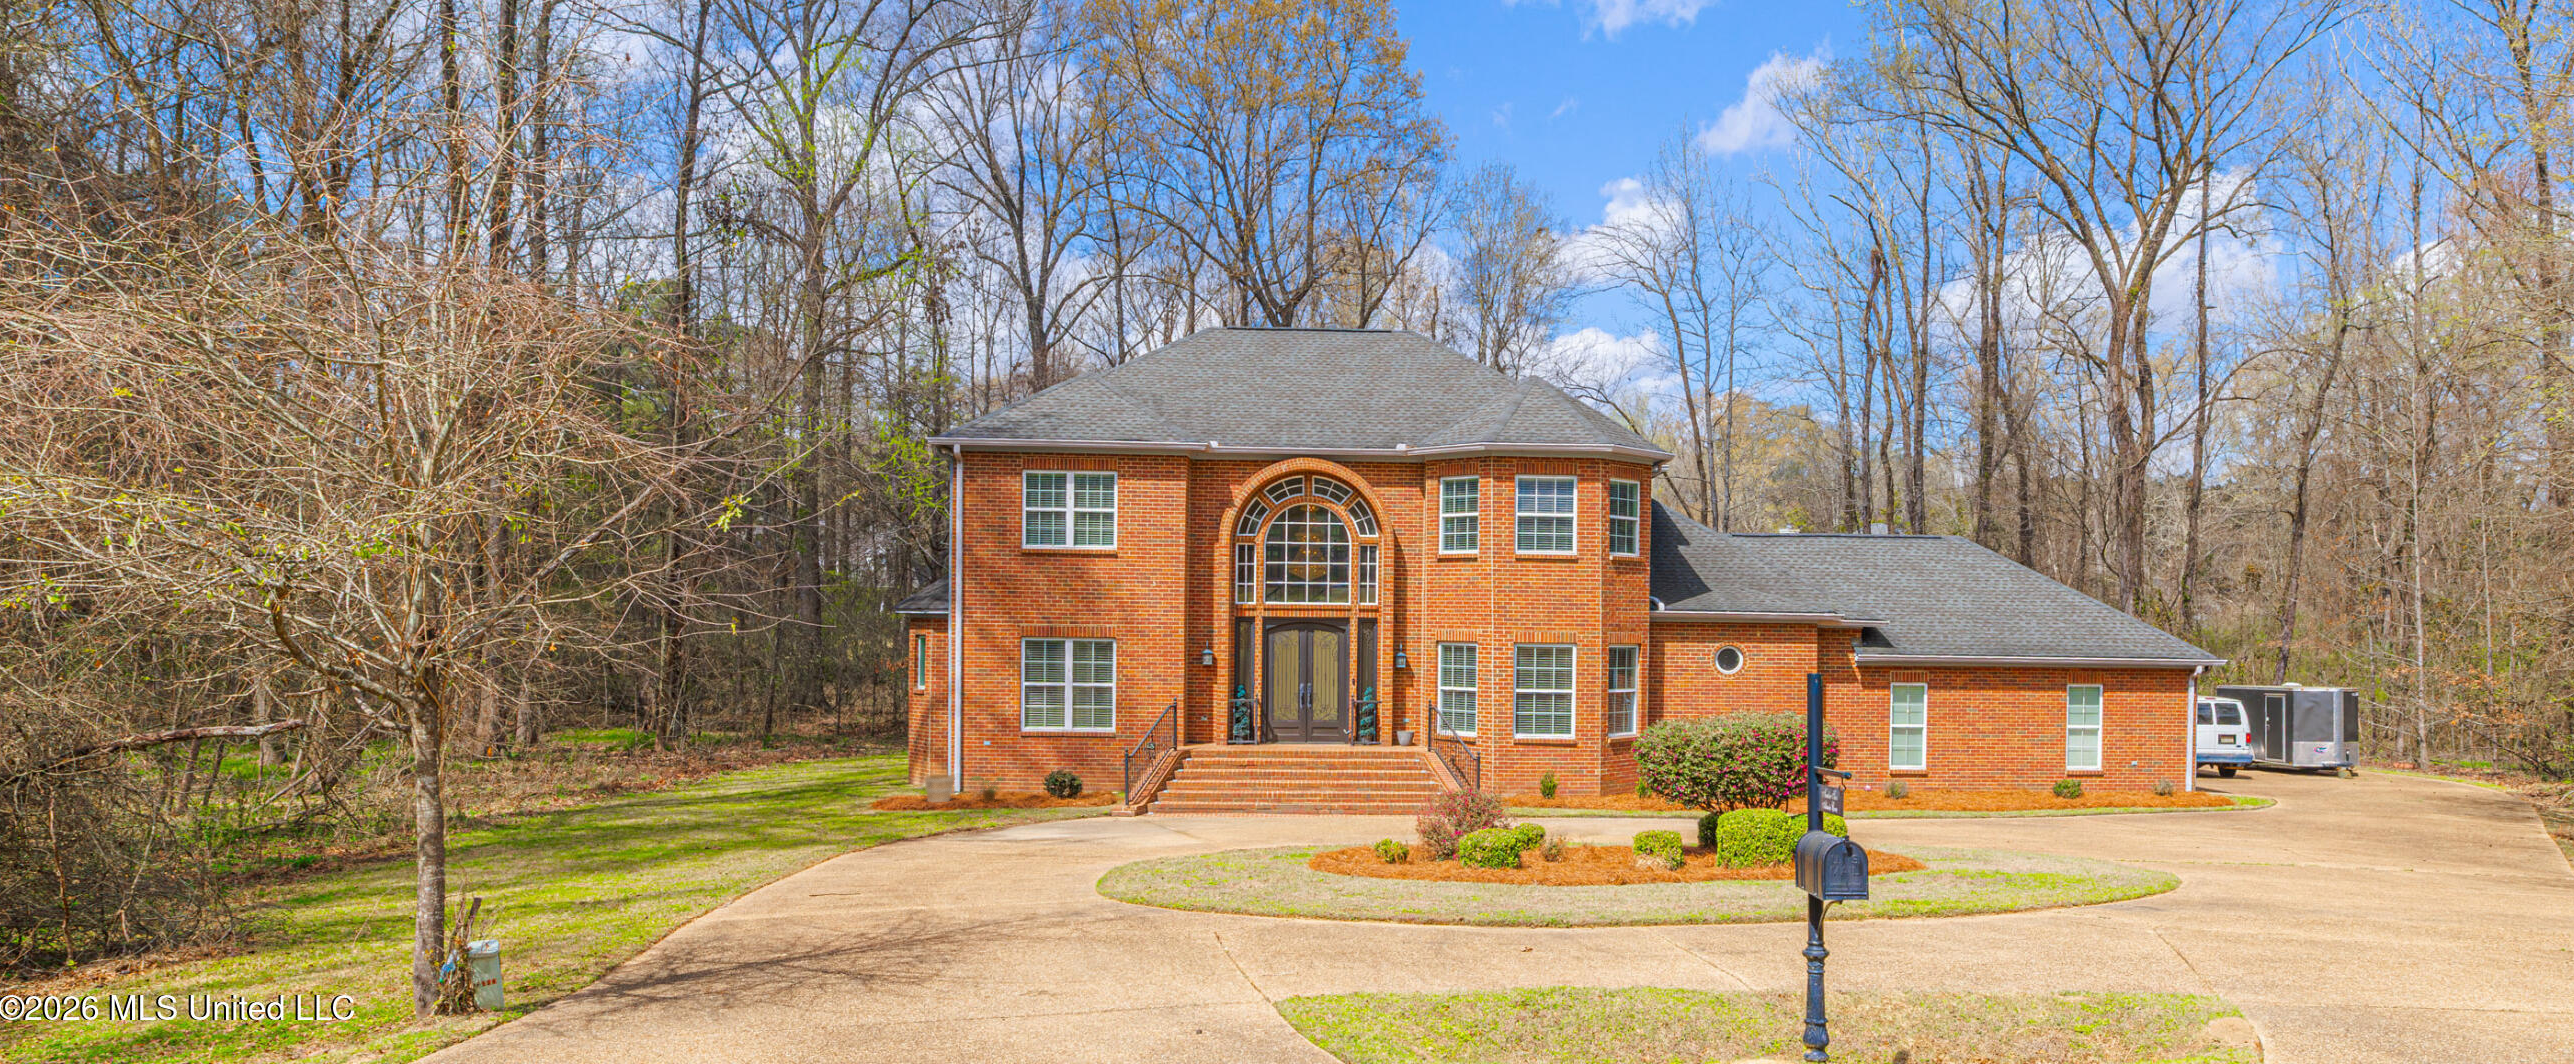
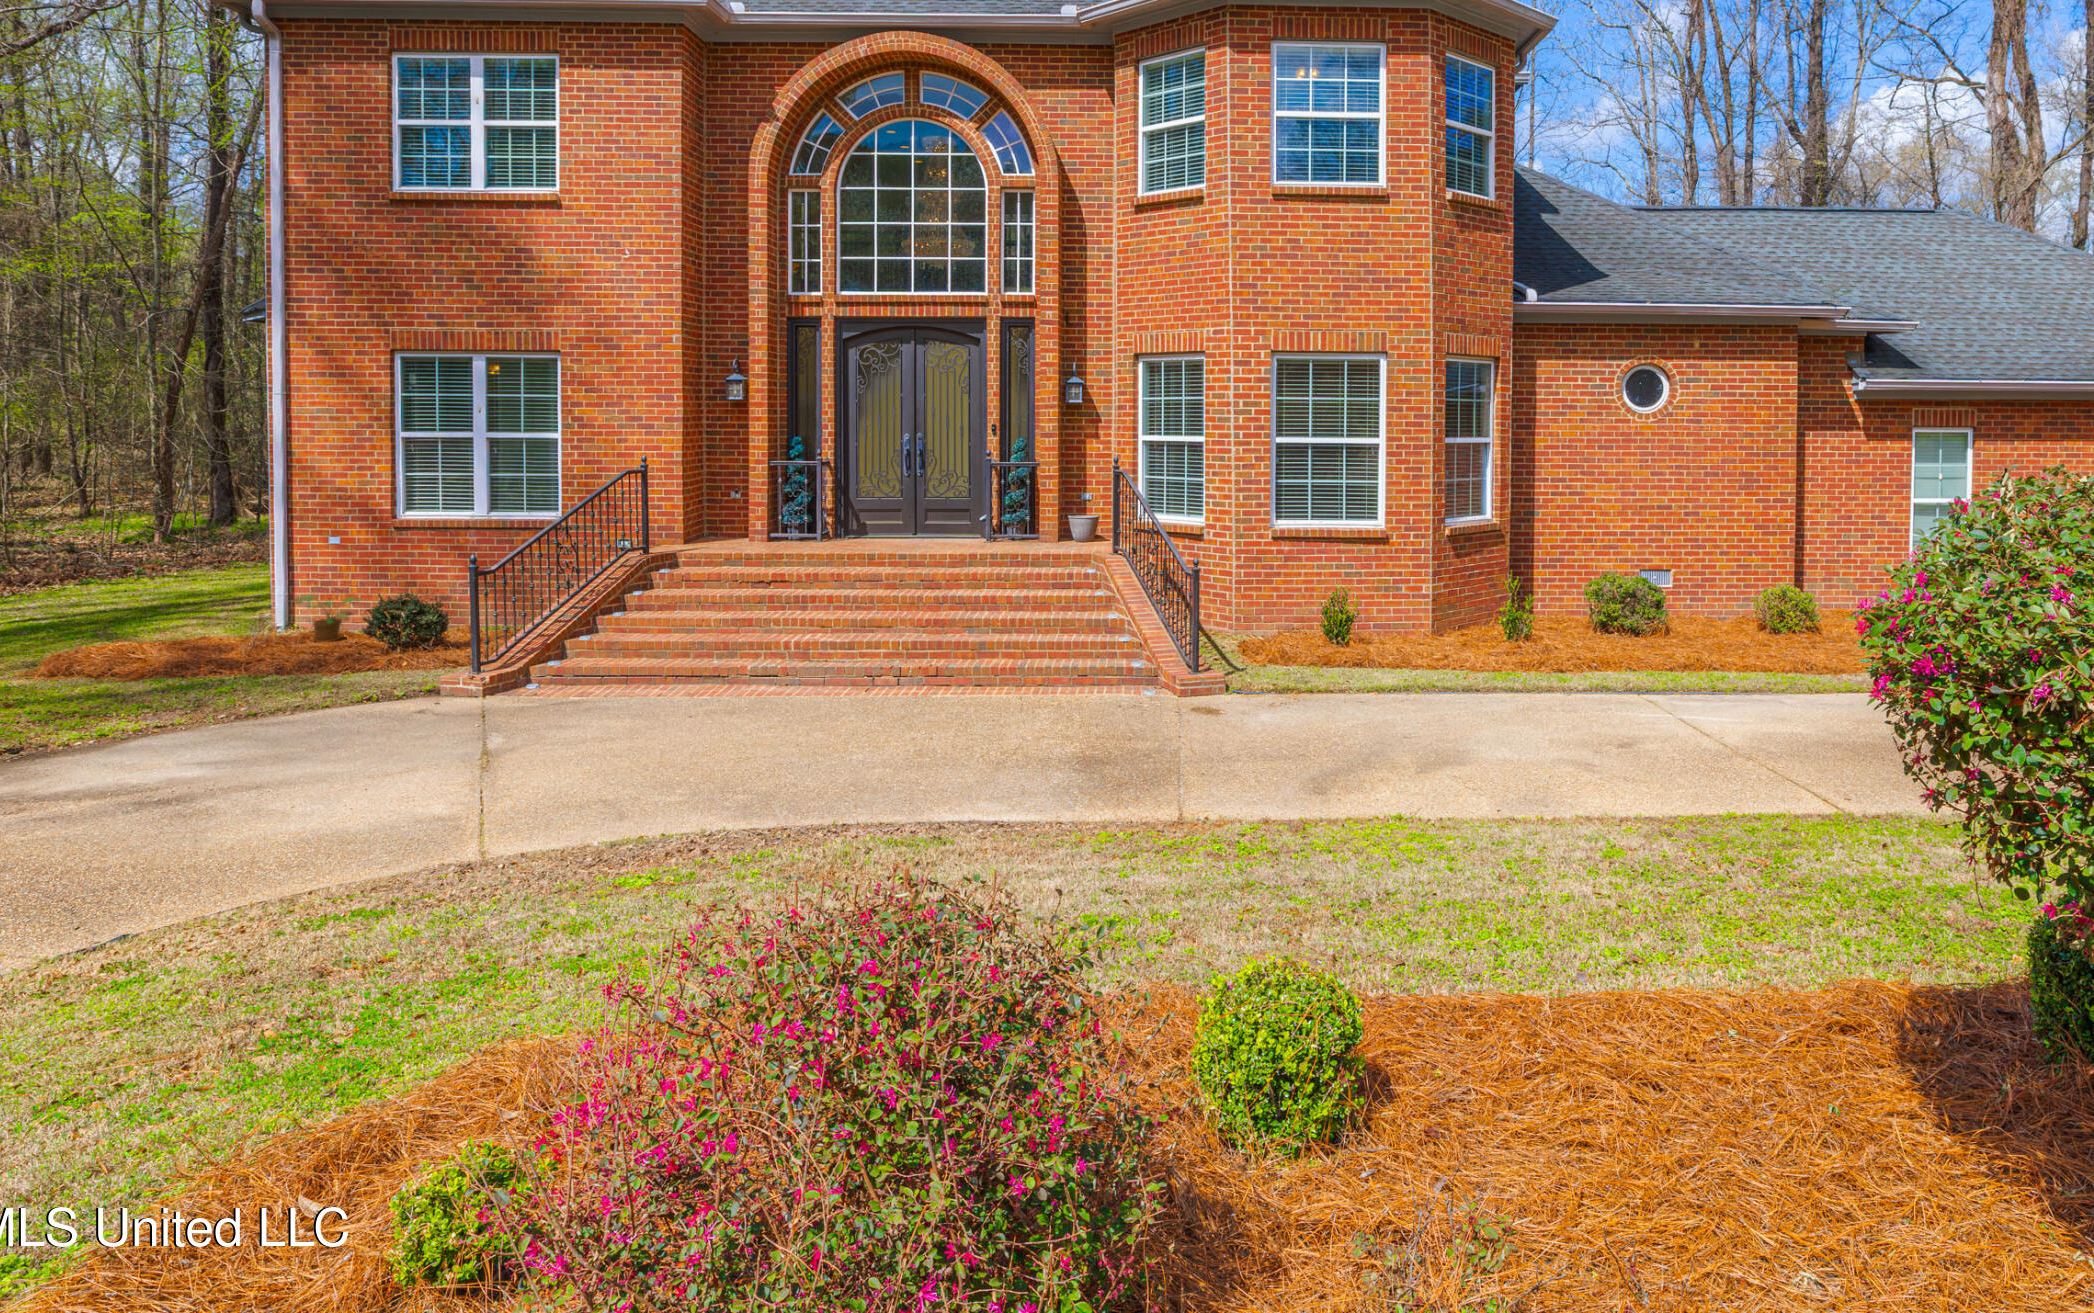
wooden bucket: present [924,774,955,802] -> none [205,591,274,643]

